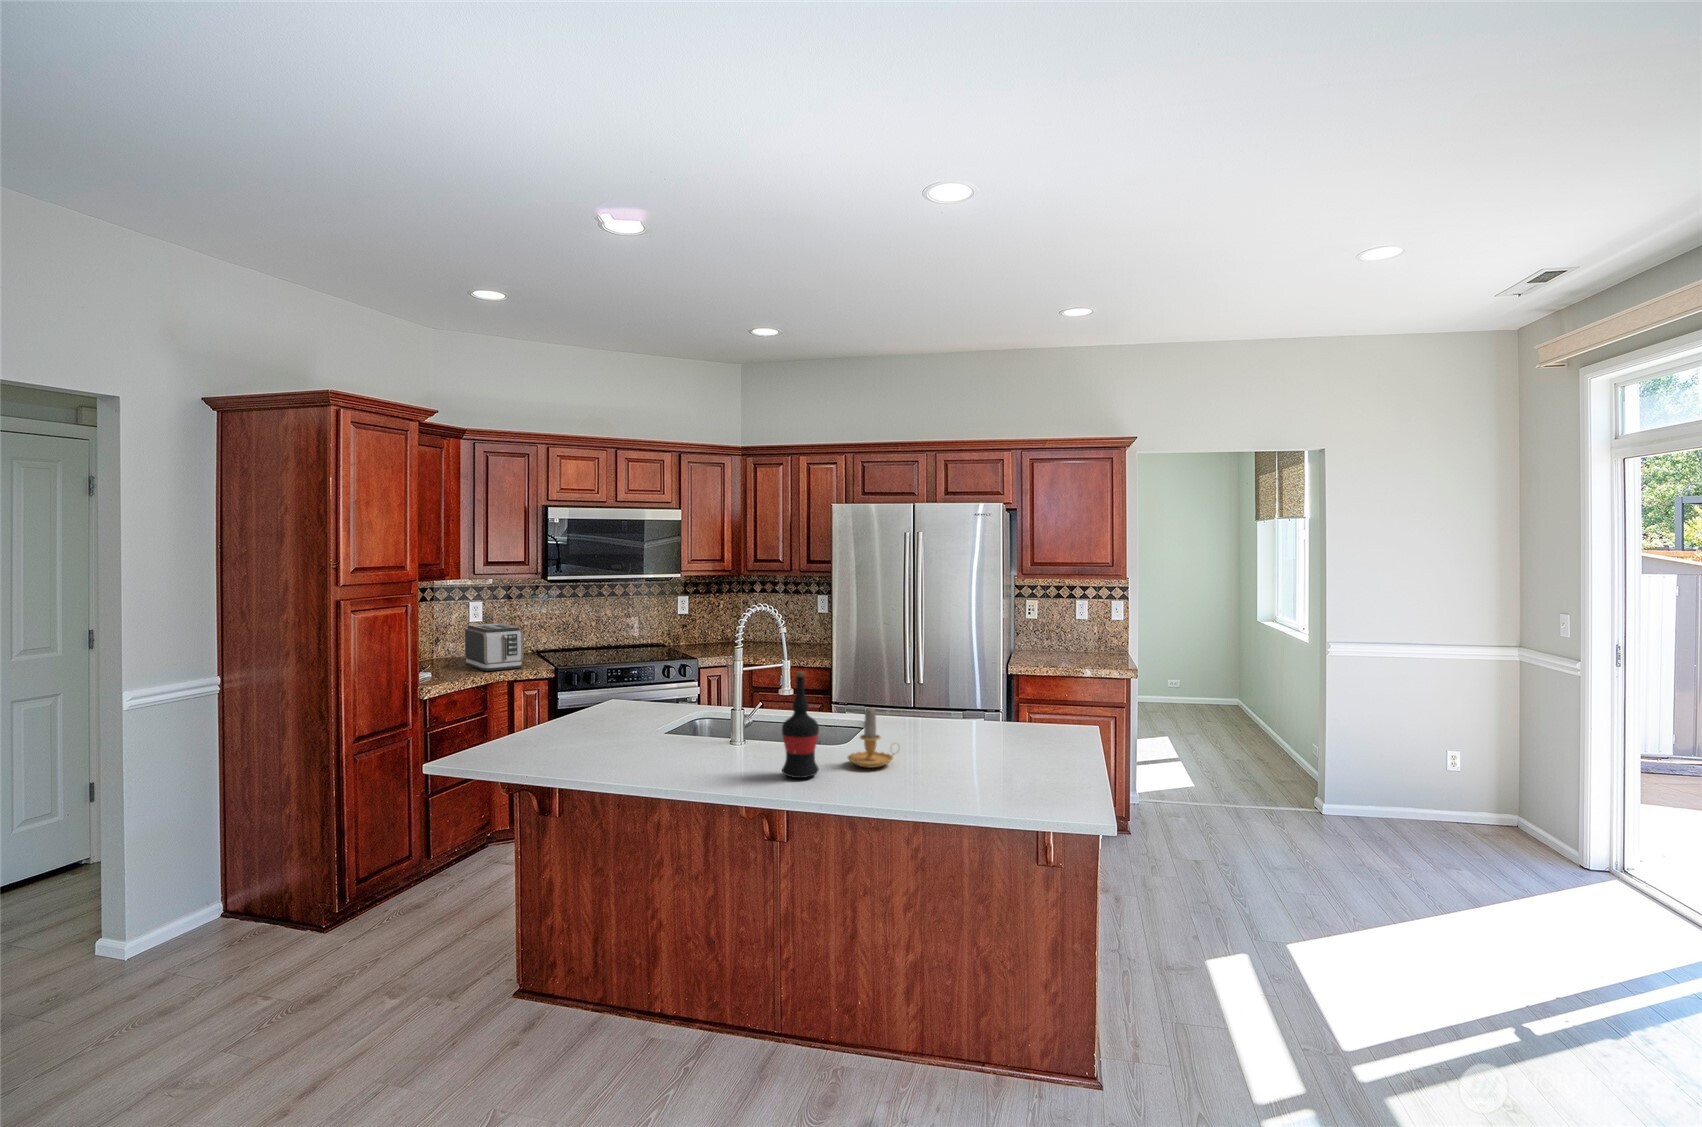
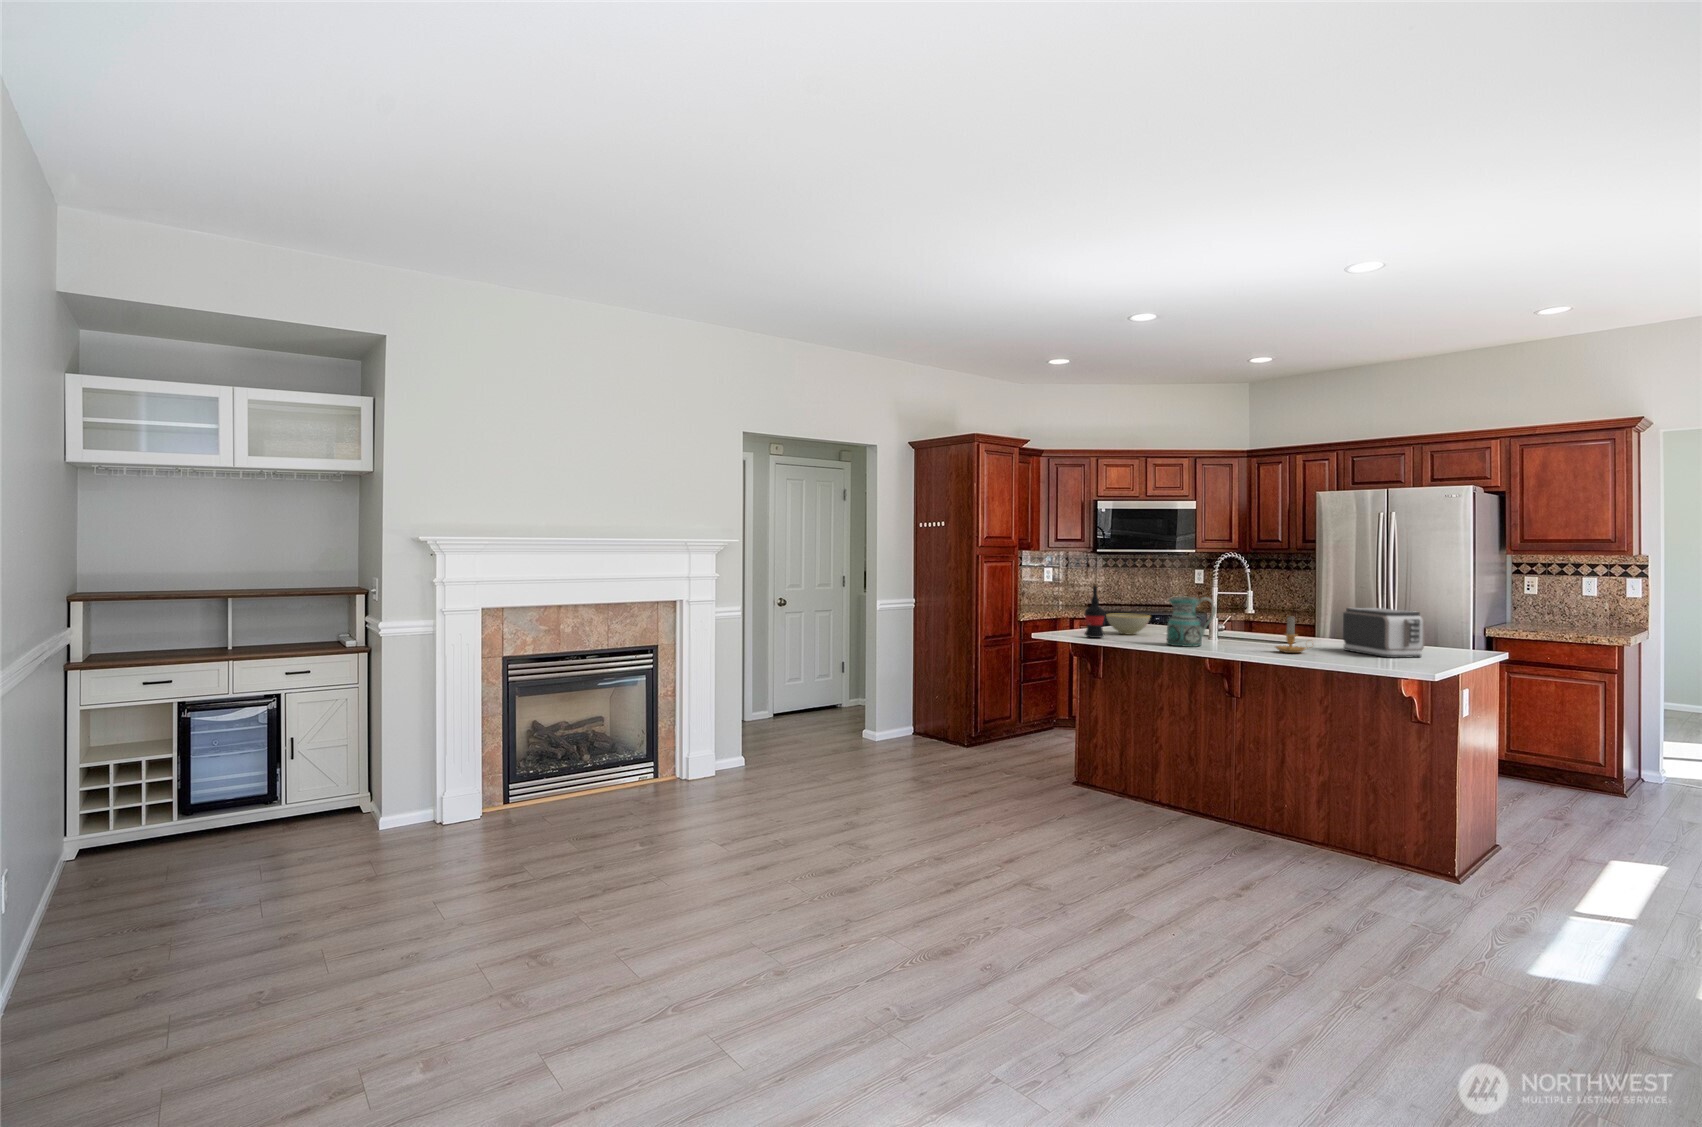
toaster: present [465,623,524,671] -> present [1343,608,1425,658]
wine bottle: present [782,671,819,778] -> present [1085,584,1105,638]
ceramic pitcher: none [677,678,754,768] -> present [1167,596,1216,647]
bowl: none [569,694,641,733] -> present [1106,613,1150,635]

